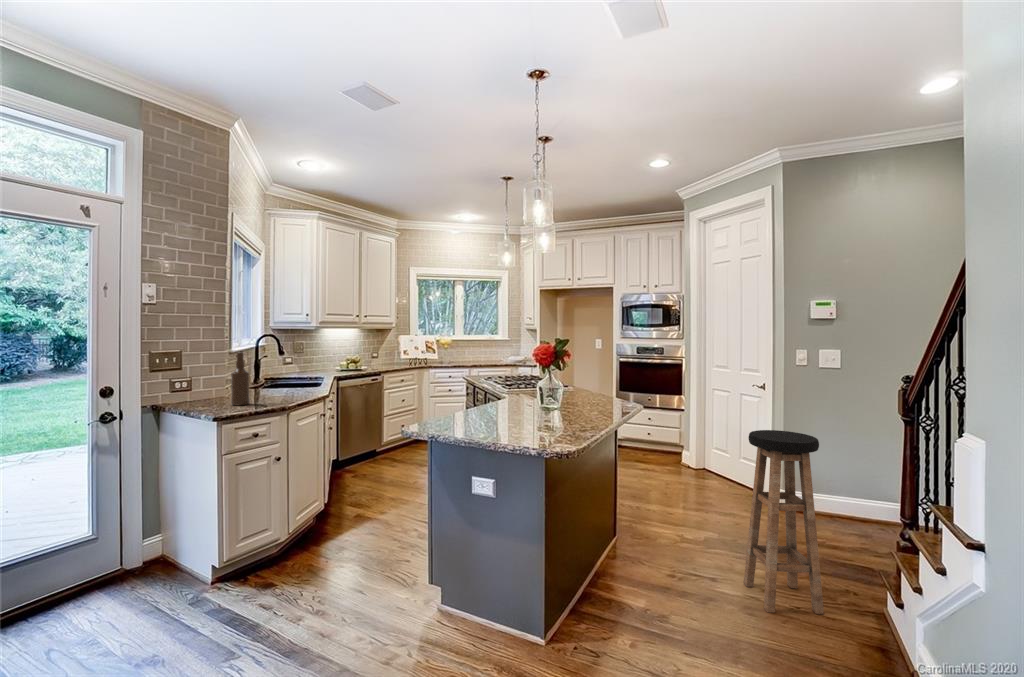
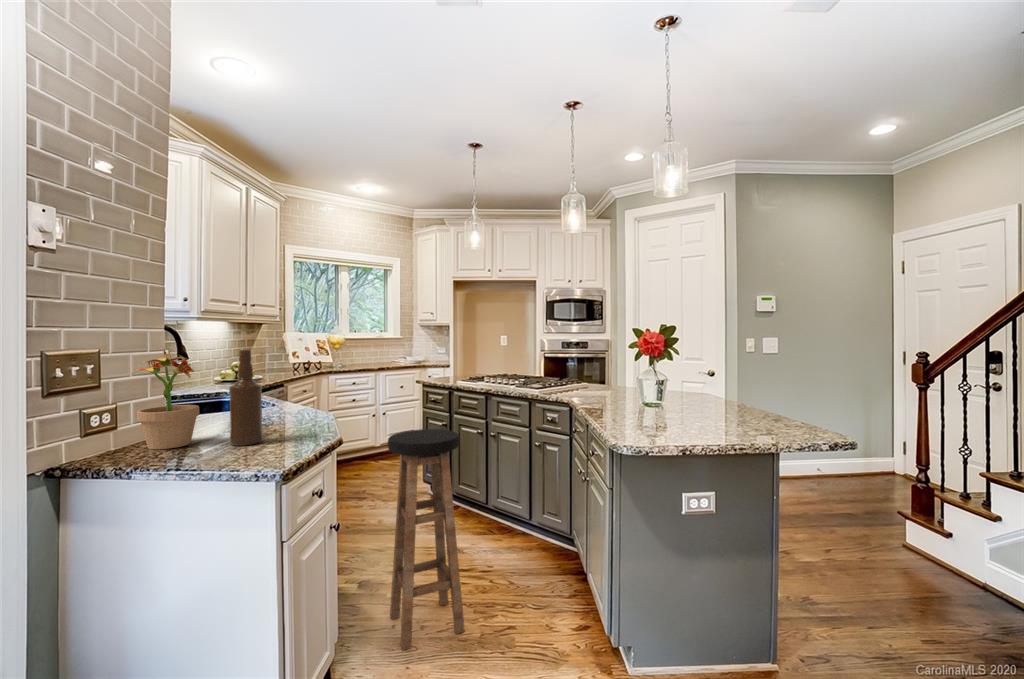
potted plant: none [191,351,227,403] -> present [133,350,199,449]
bar stool: present [744,430,824,614] -> present [388,429,465,650]

